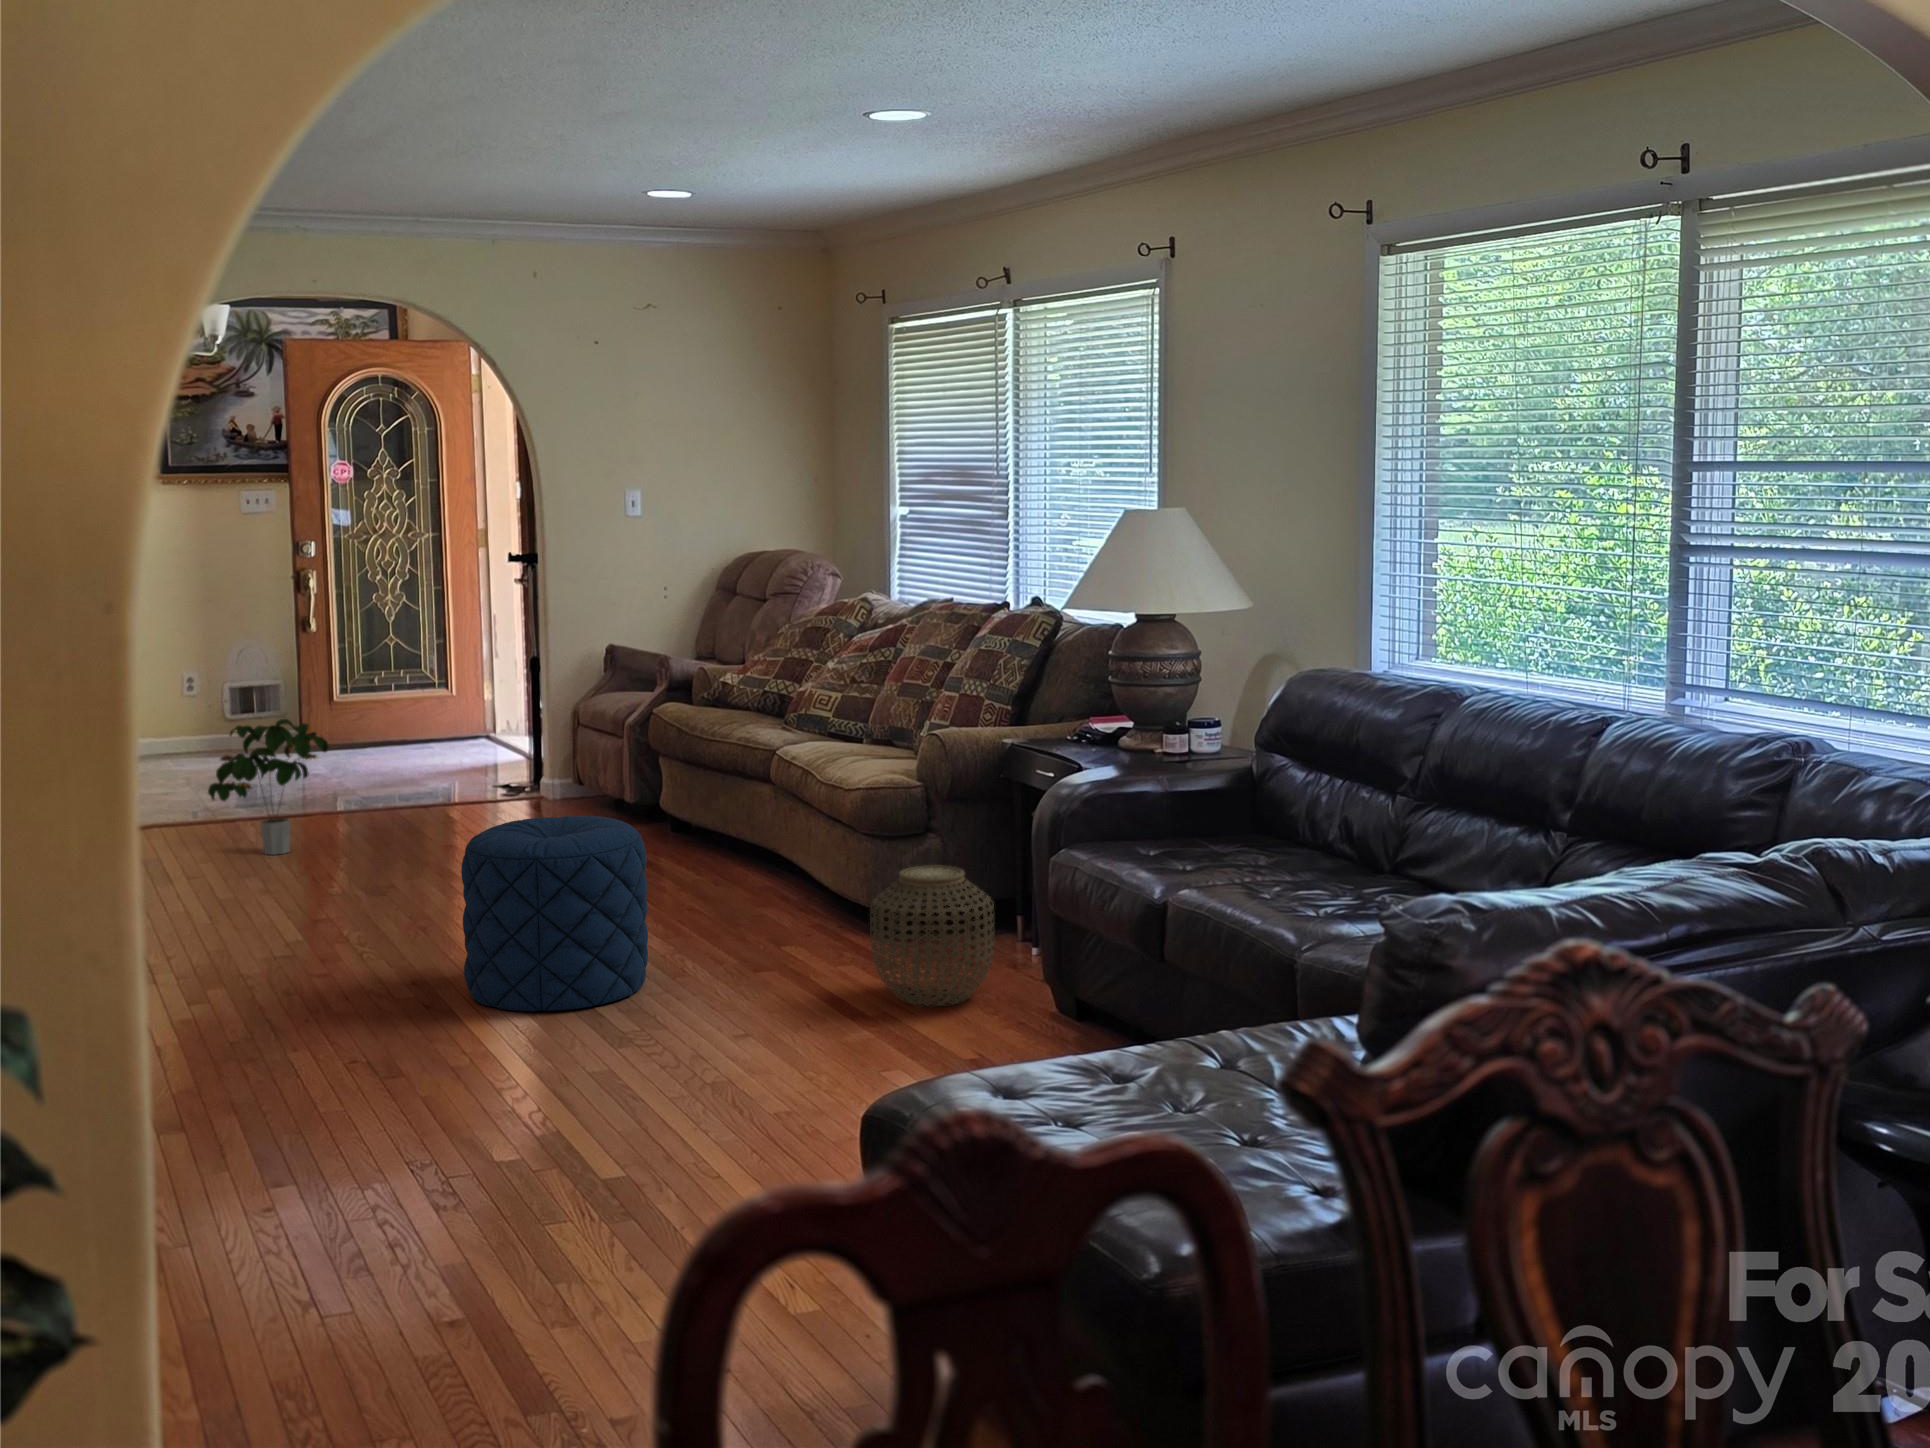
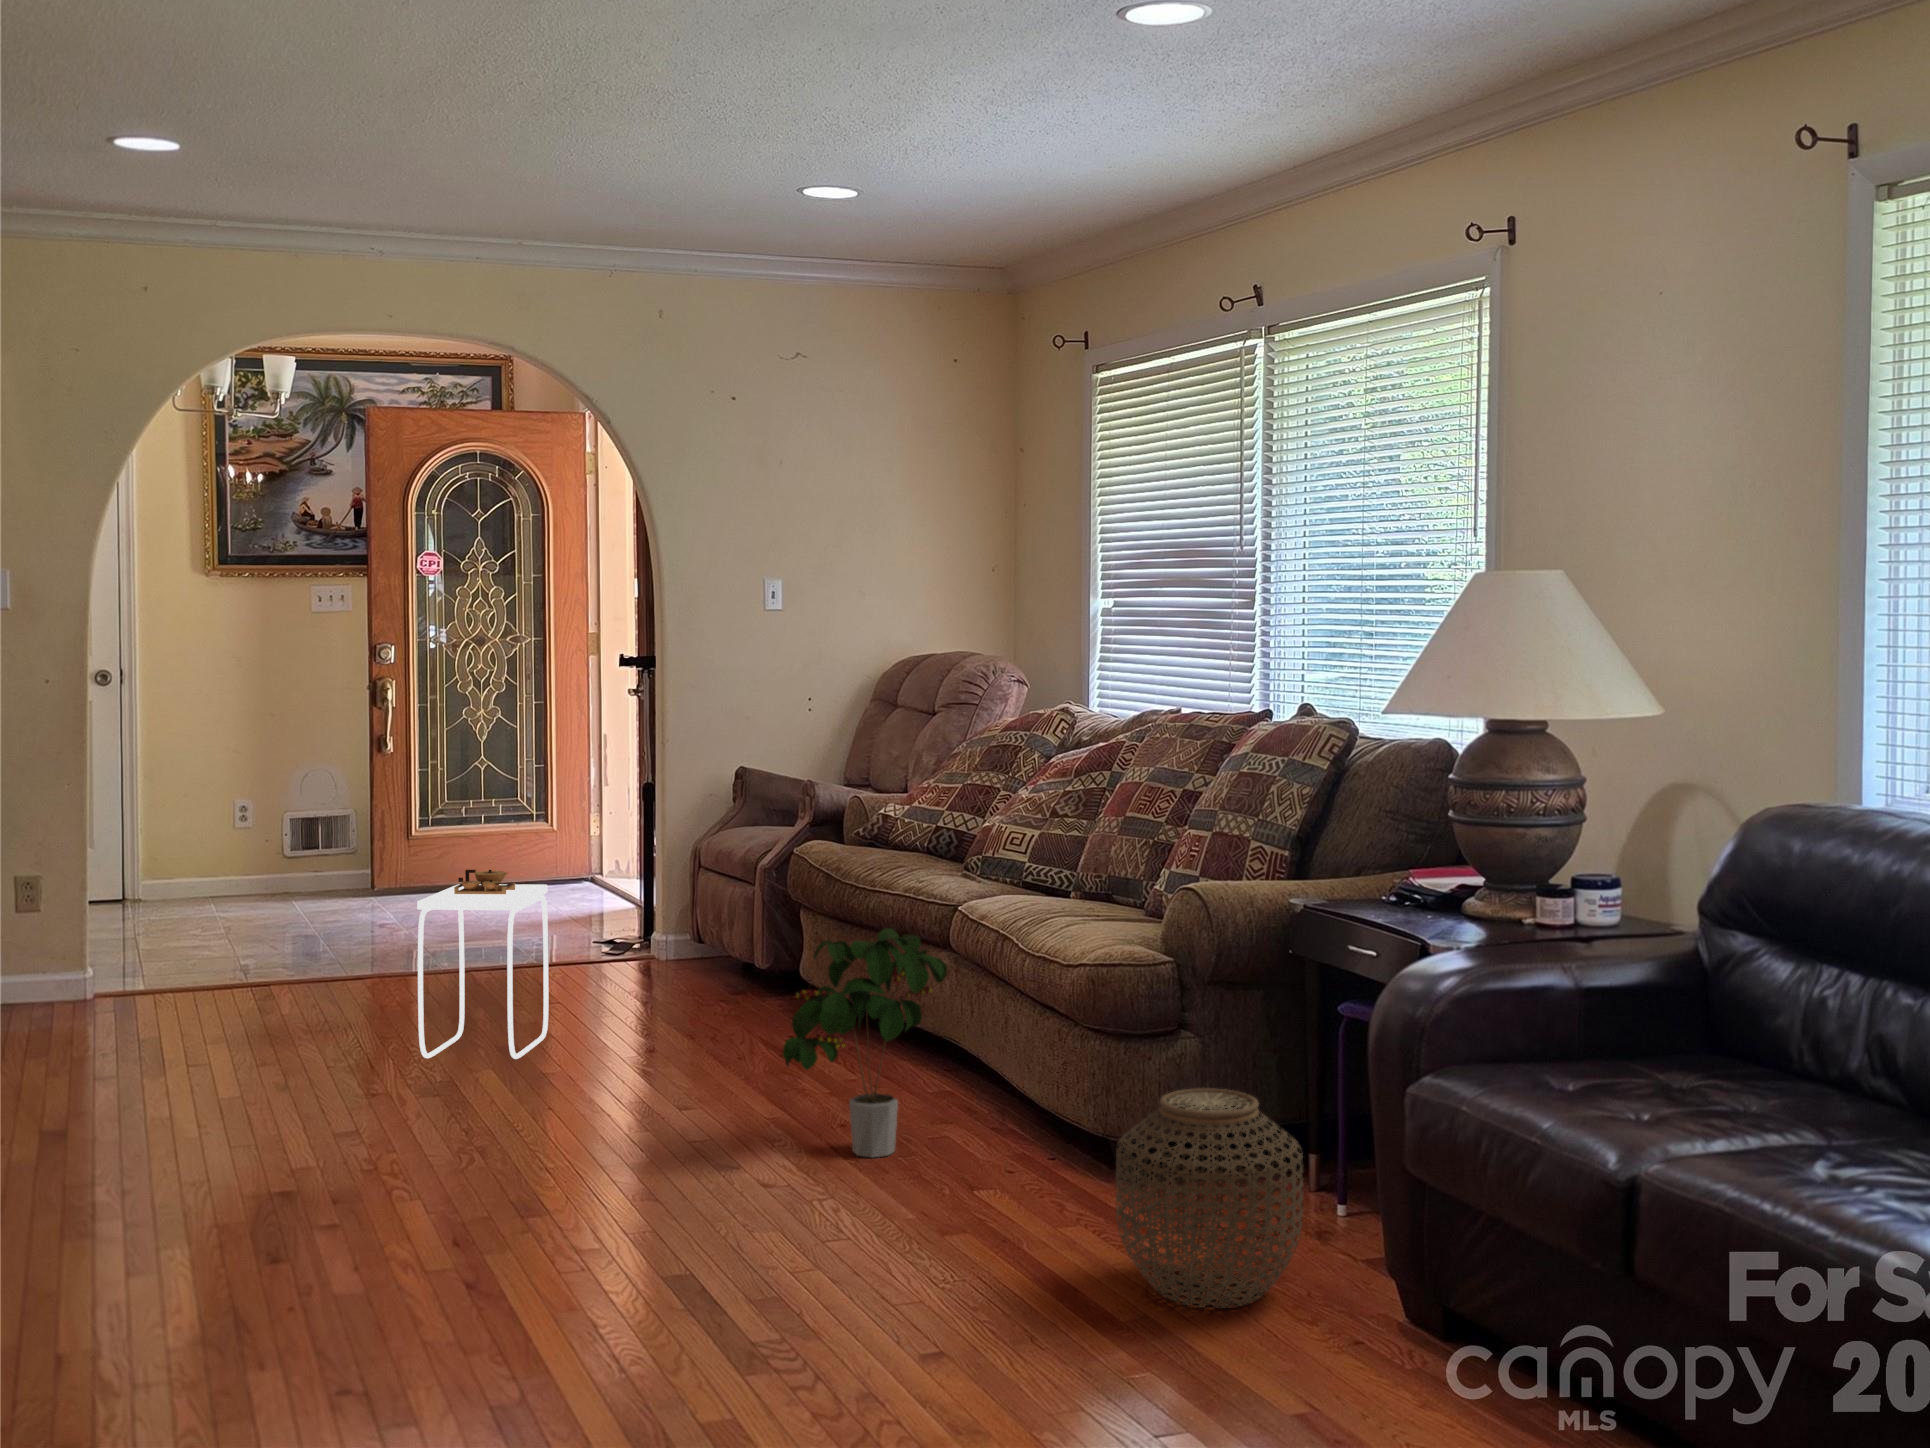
potted plant: present [208,719,329,855] -> present [783,929,947,1157]
side table: none [364,728,466,871] -> present [418,870,549,1059]
pouf: present [461,816,648,1011] -> none [518,1002,785,1300]

